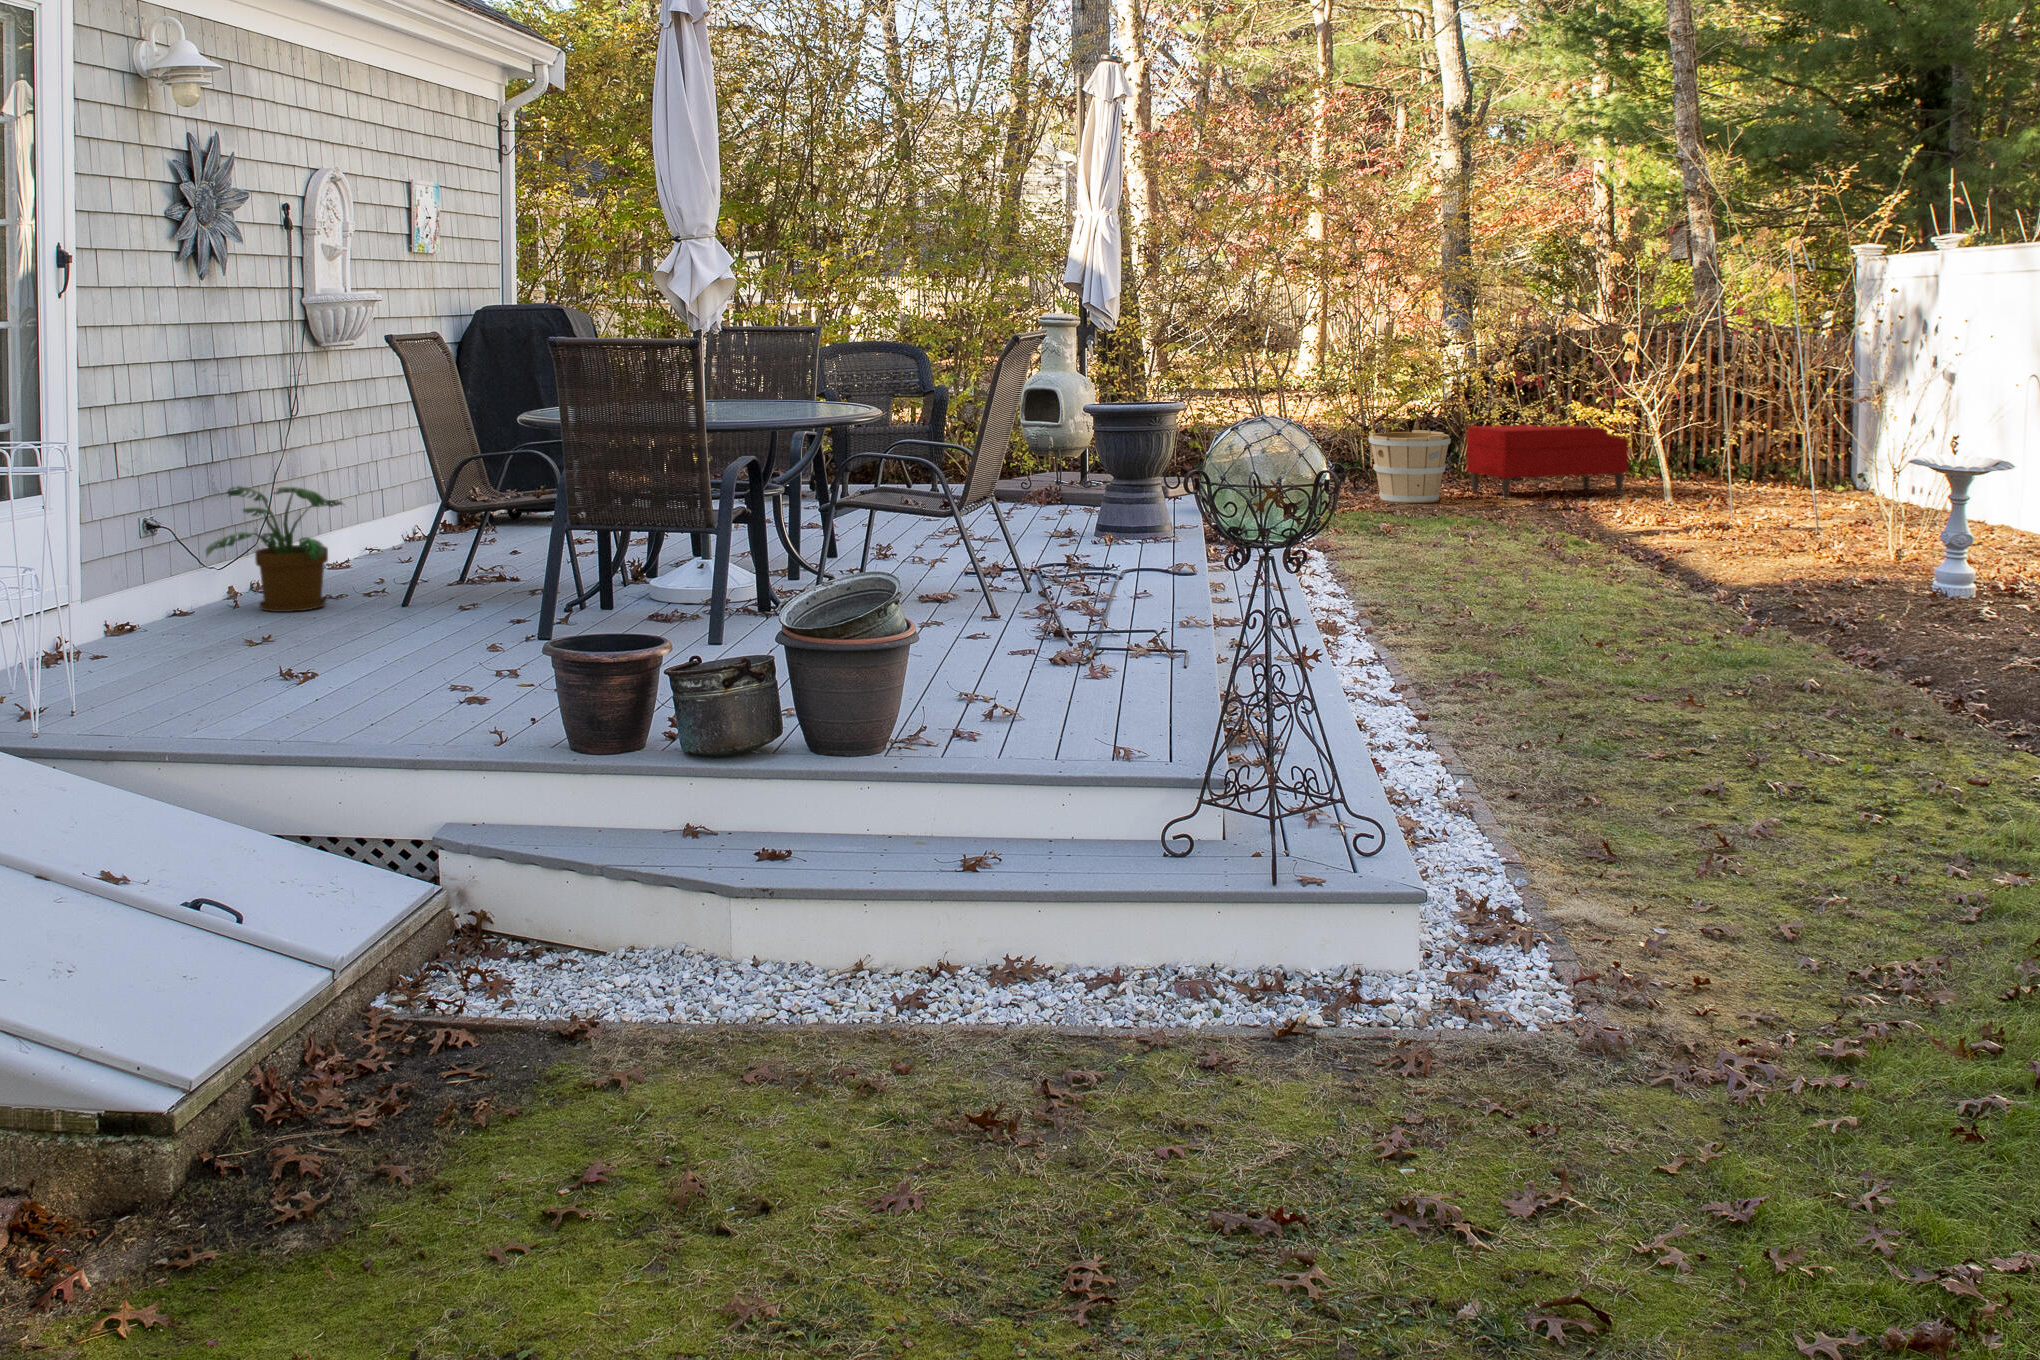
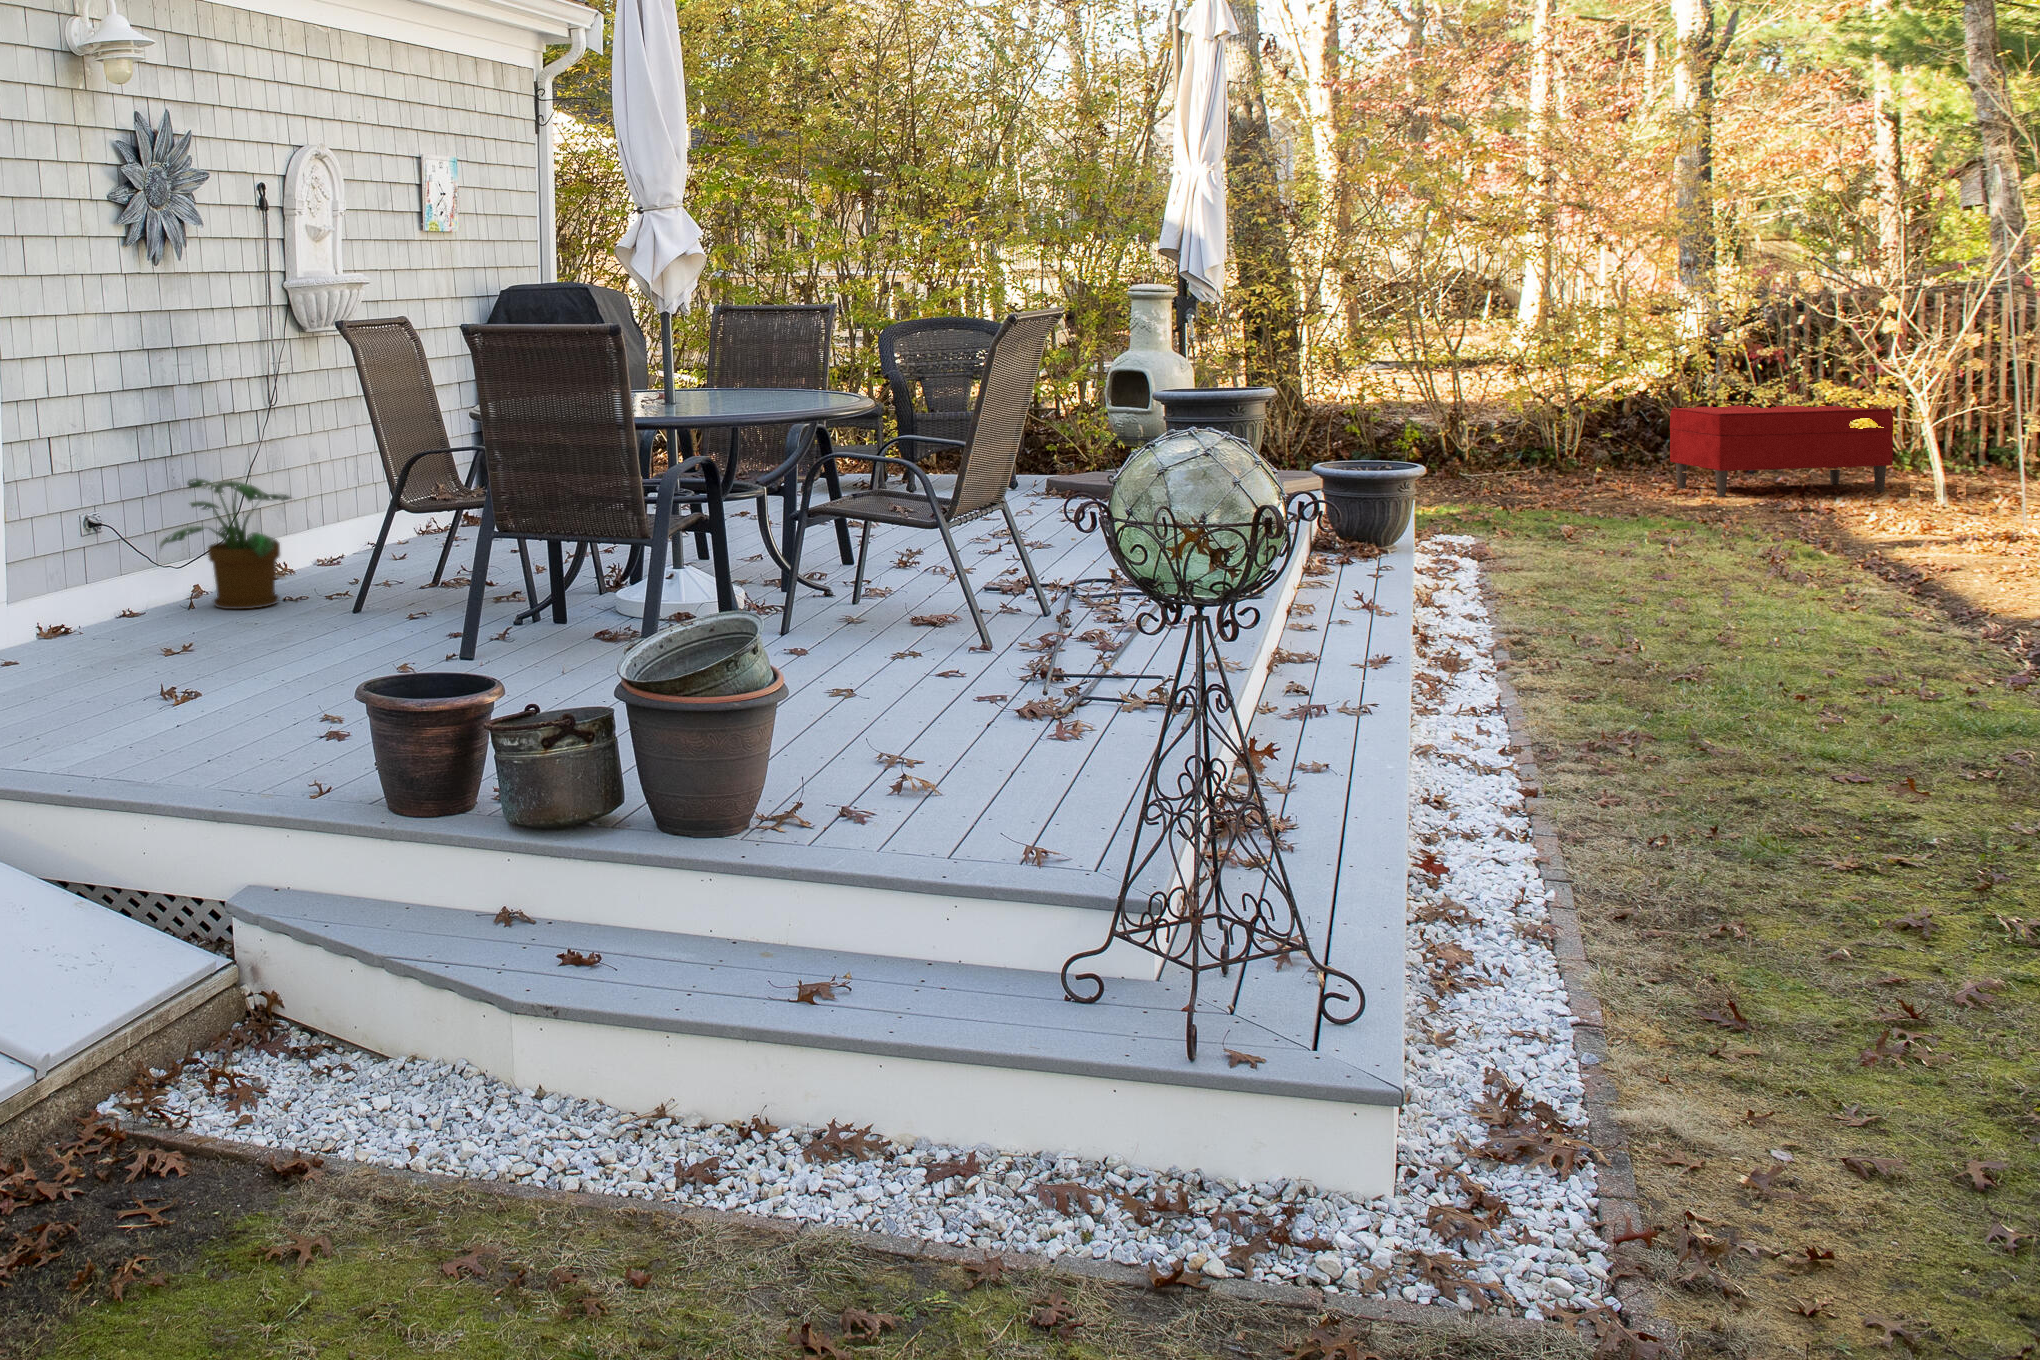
wooden bucket: present [1369,430,1451,503] -> none [1539,412,1646,499]

